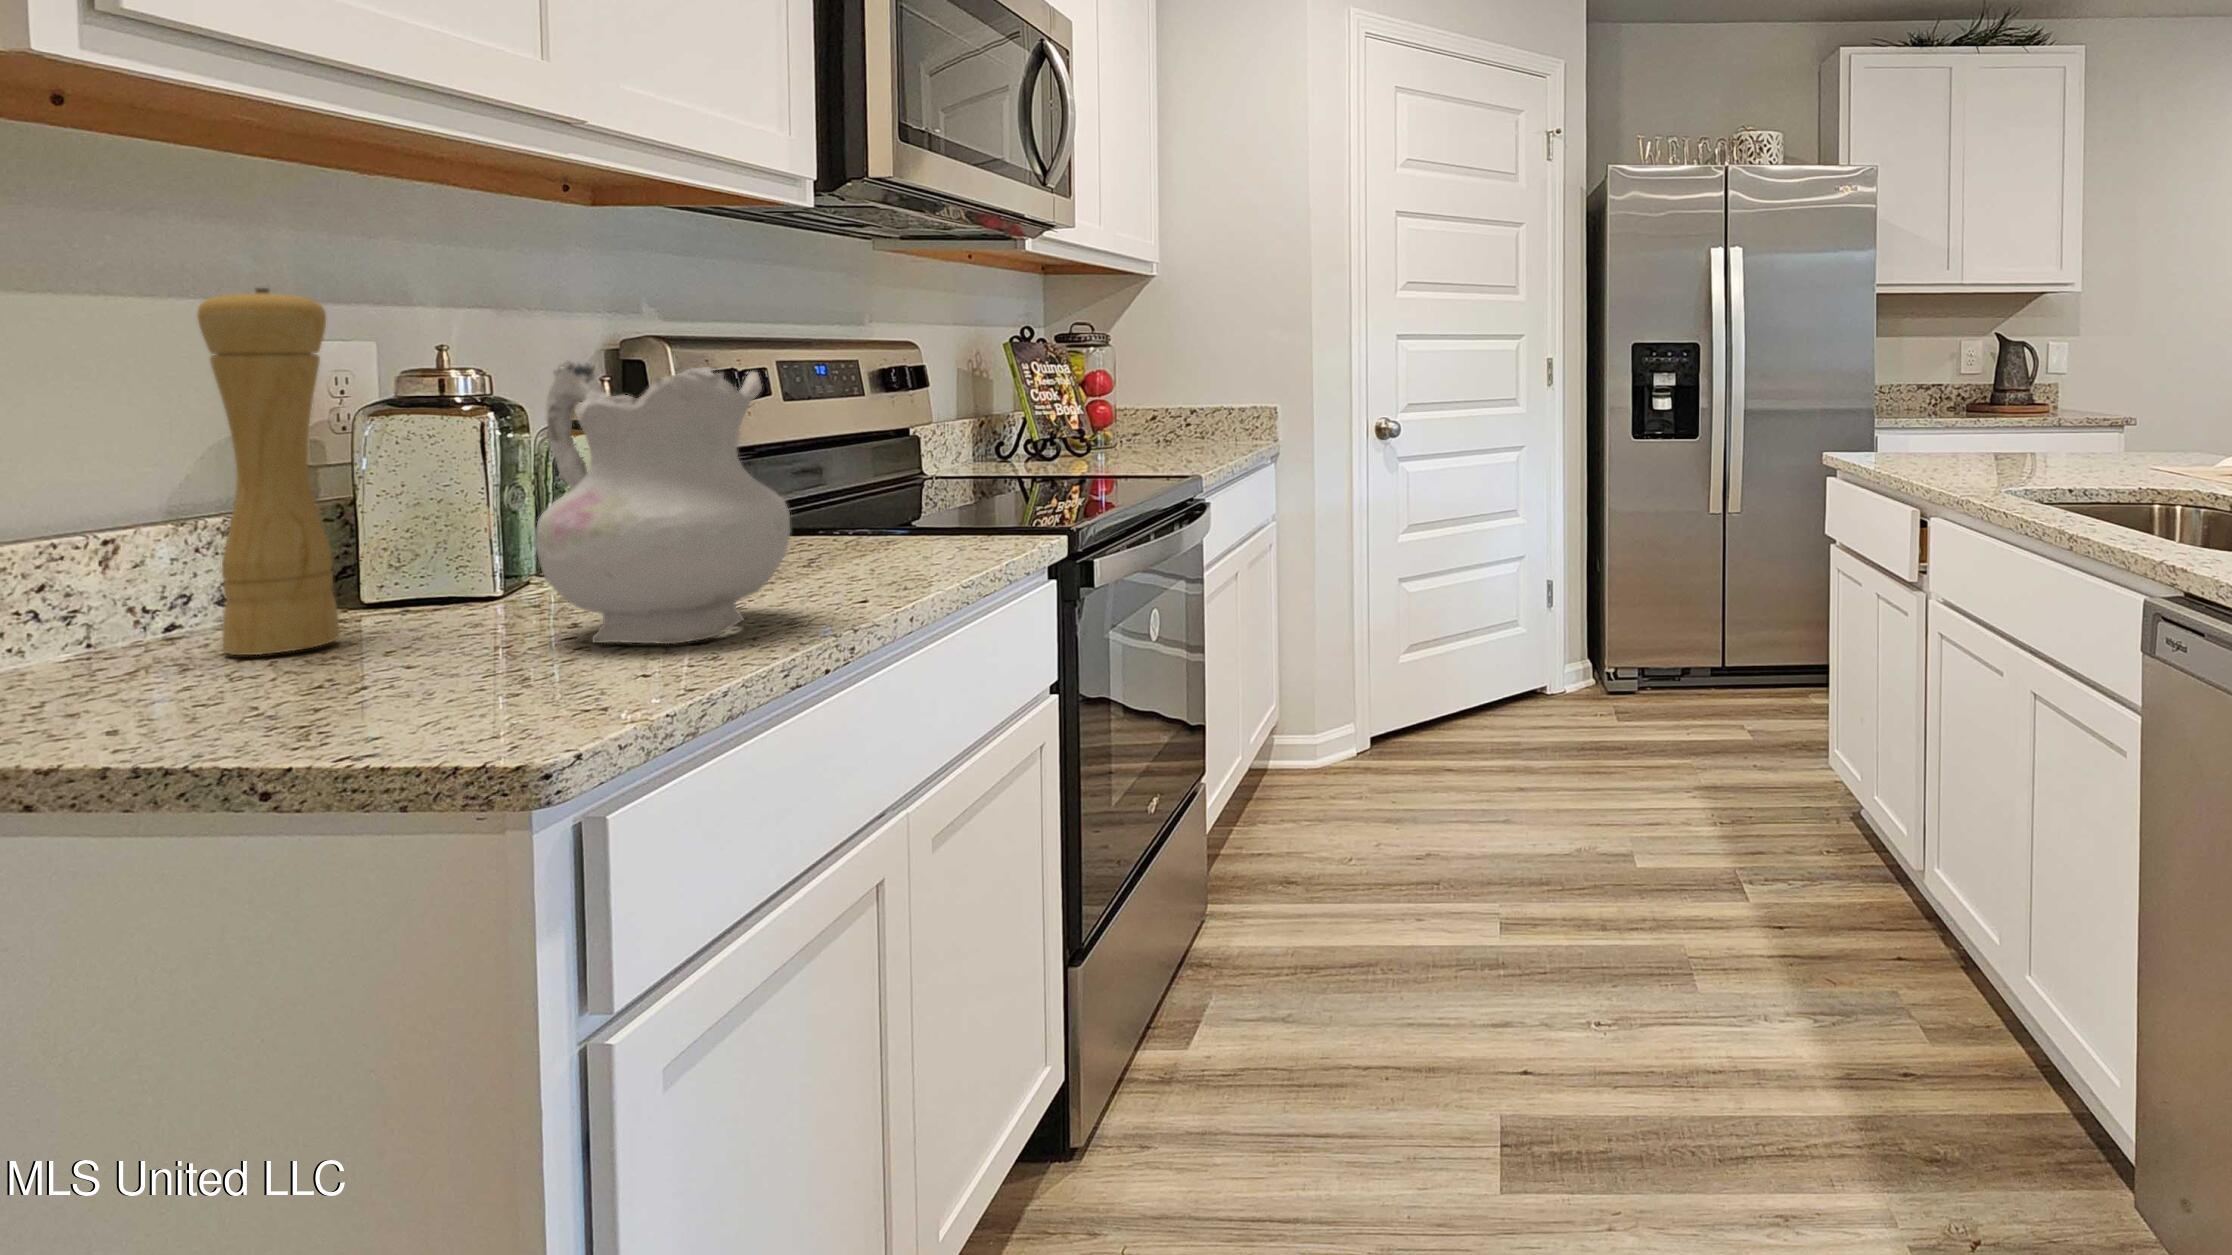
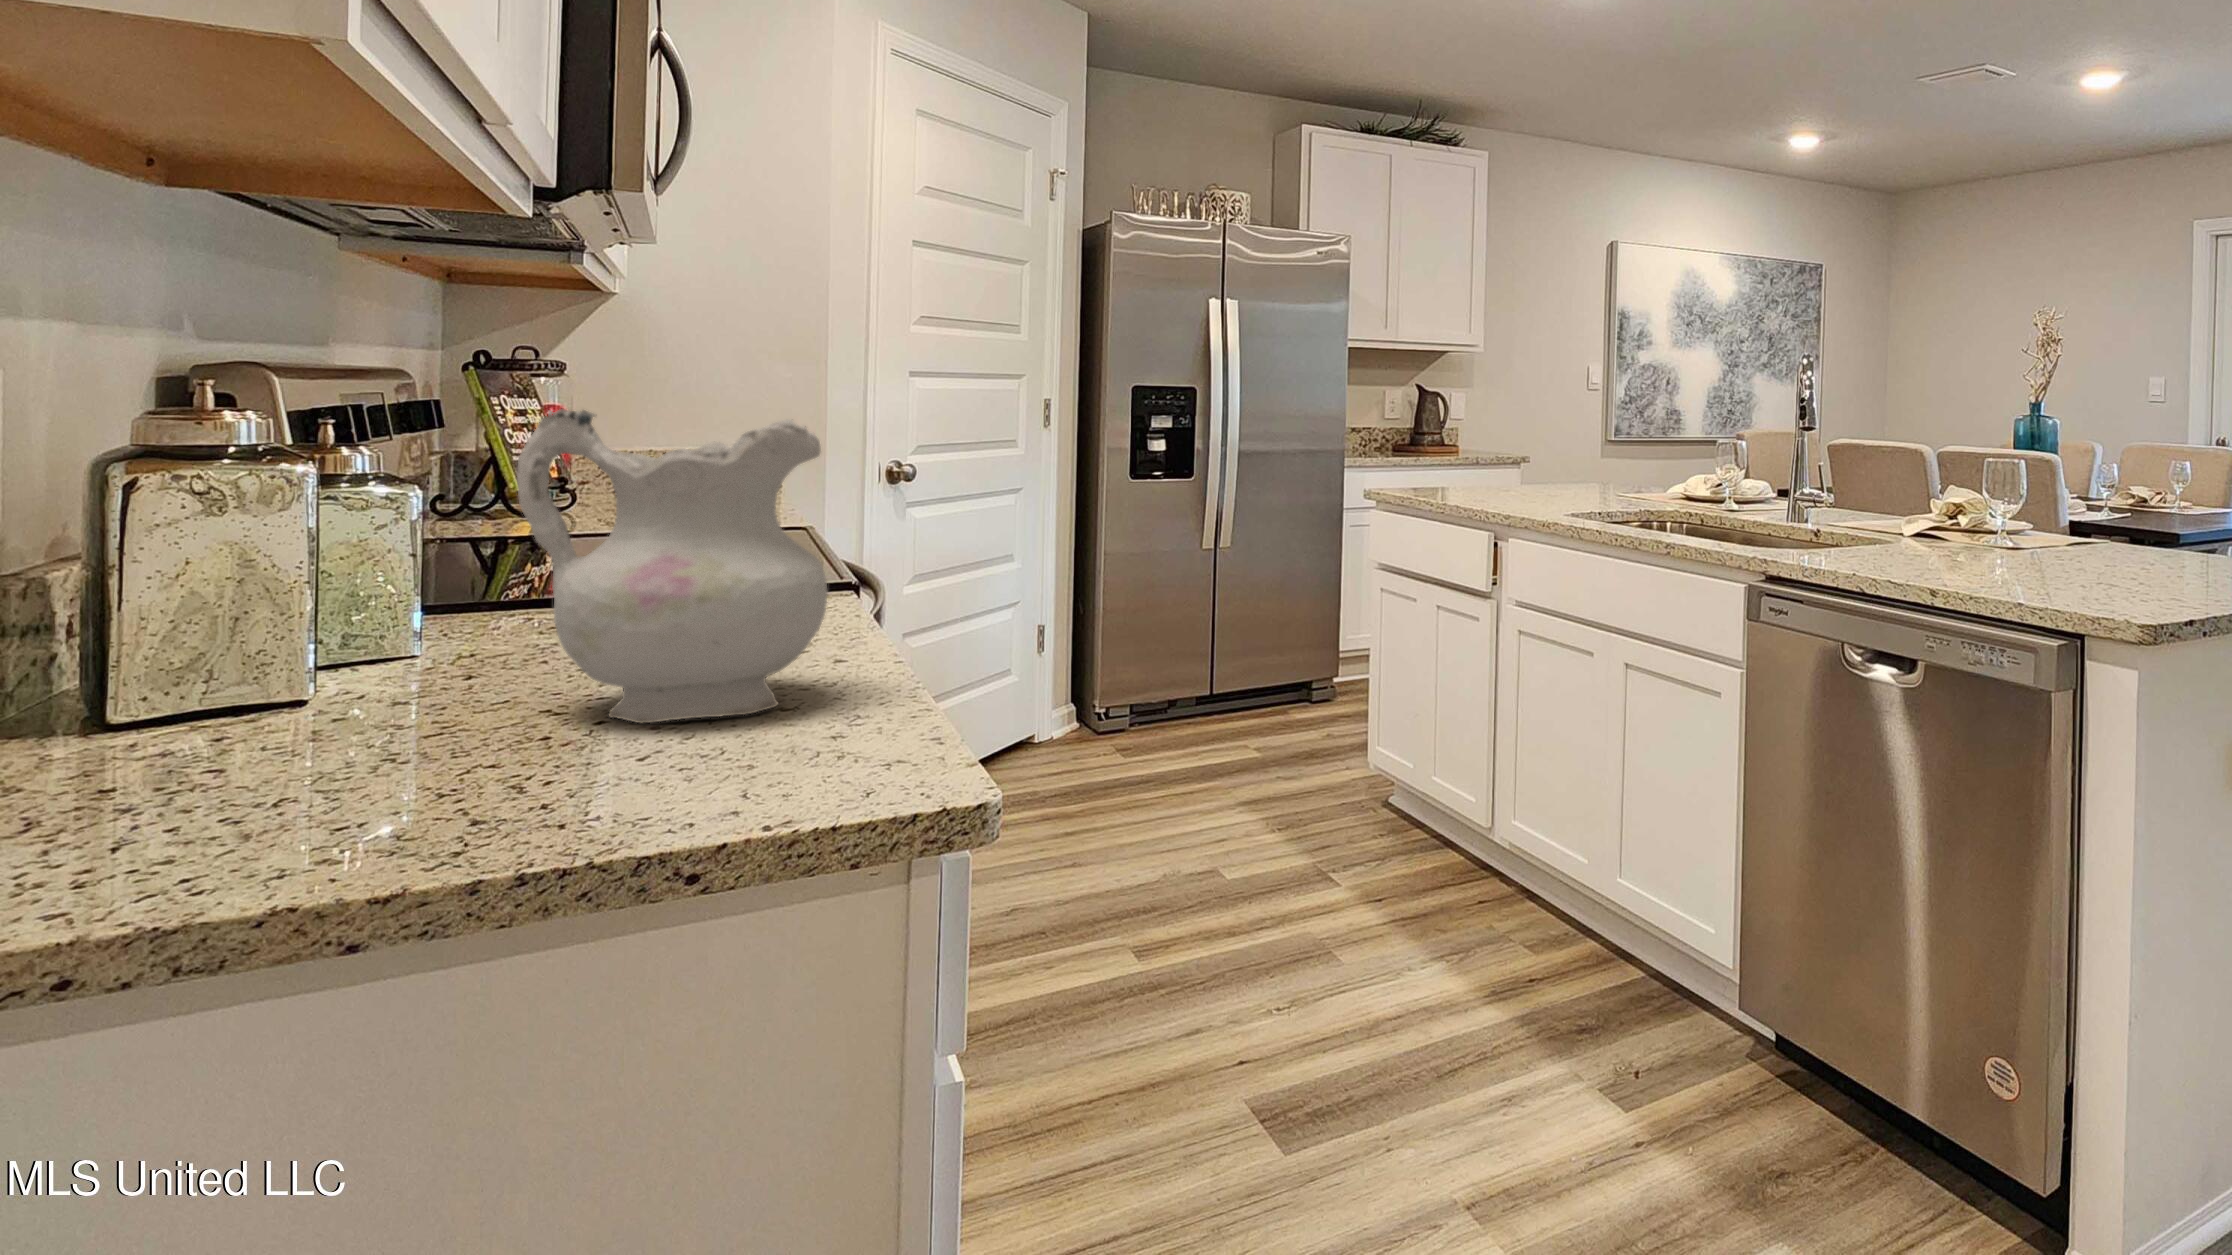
pepper mill: present [197,288,340,655] -> none [141,313,306,783]

